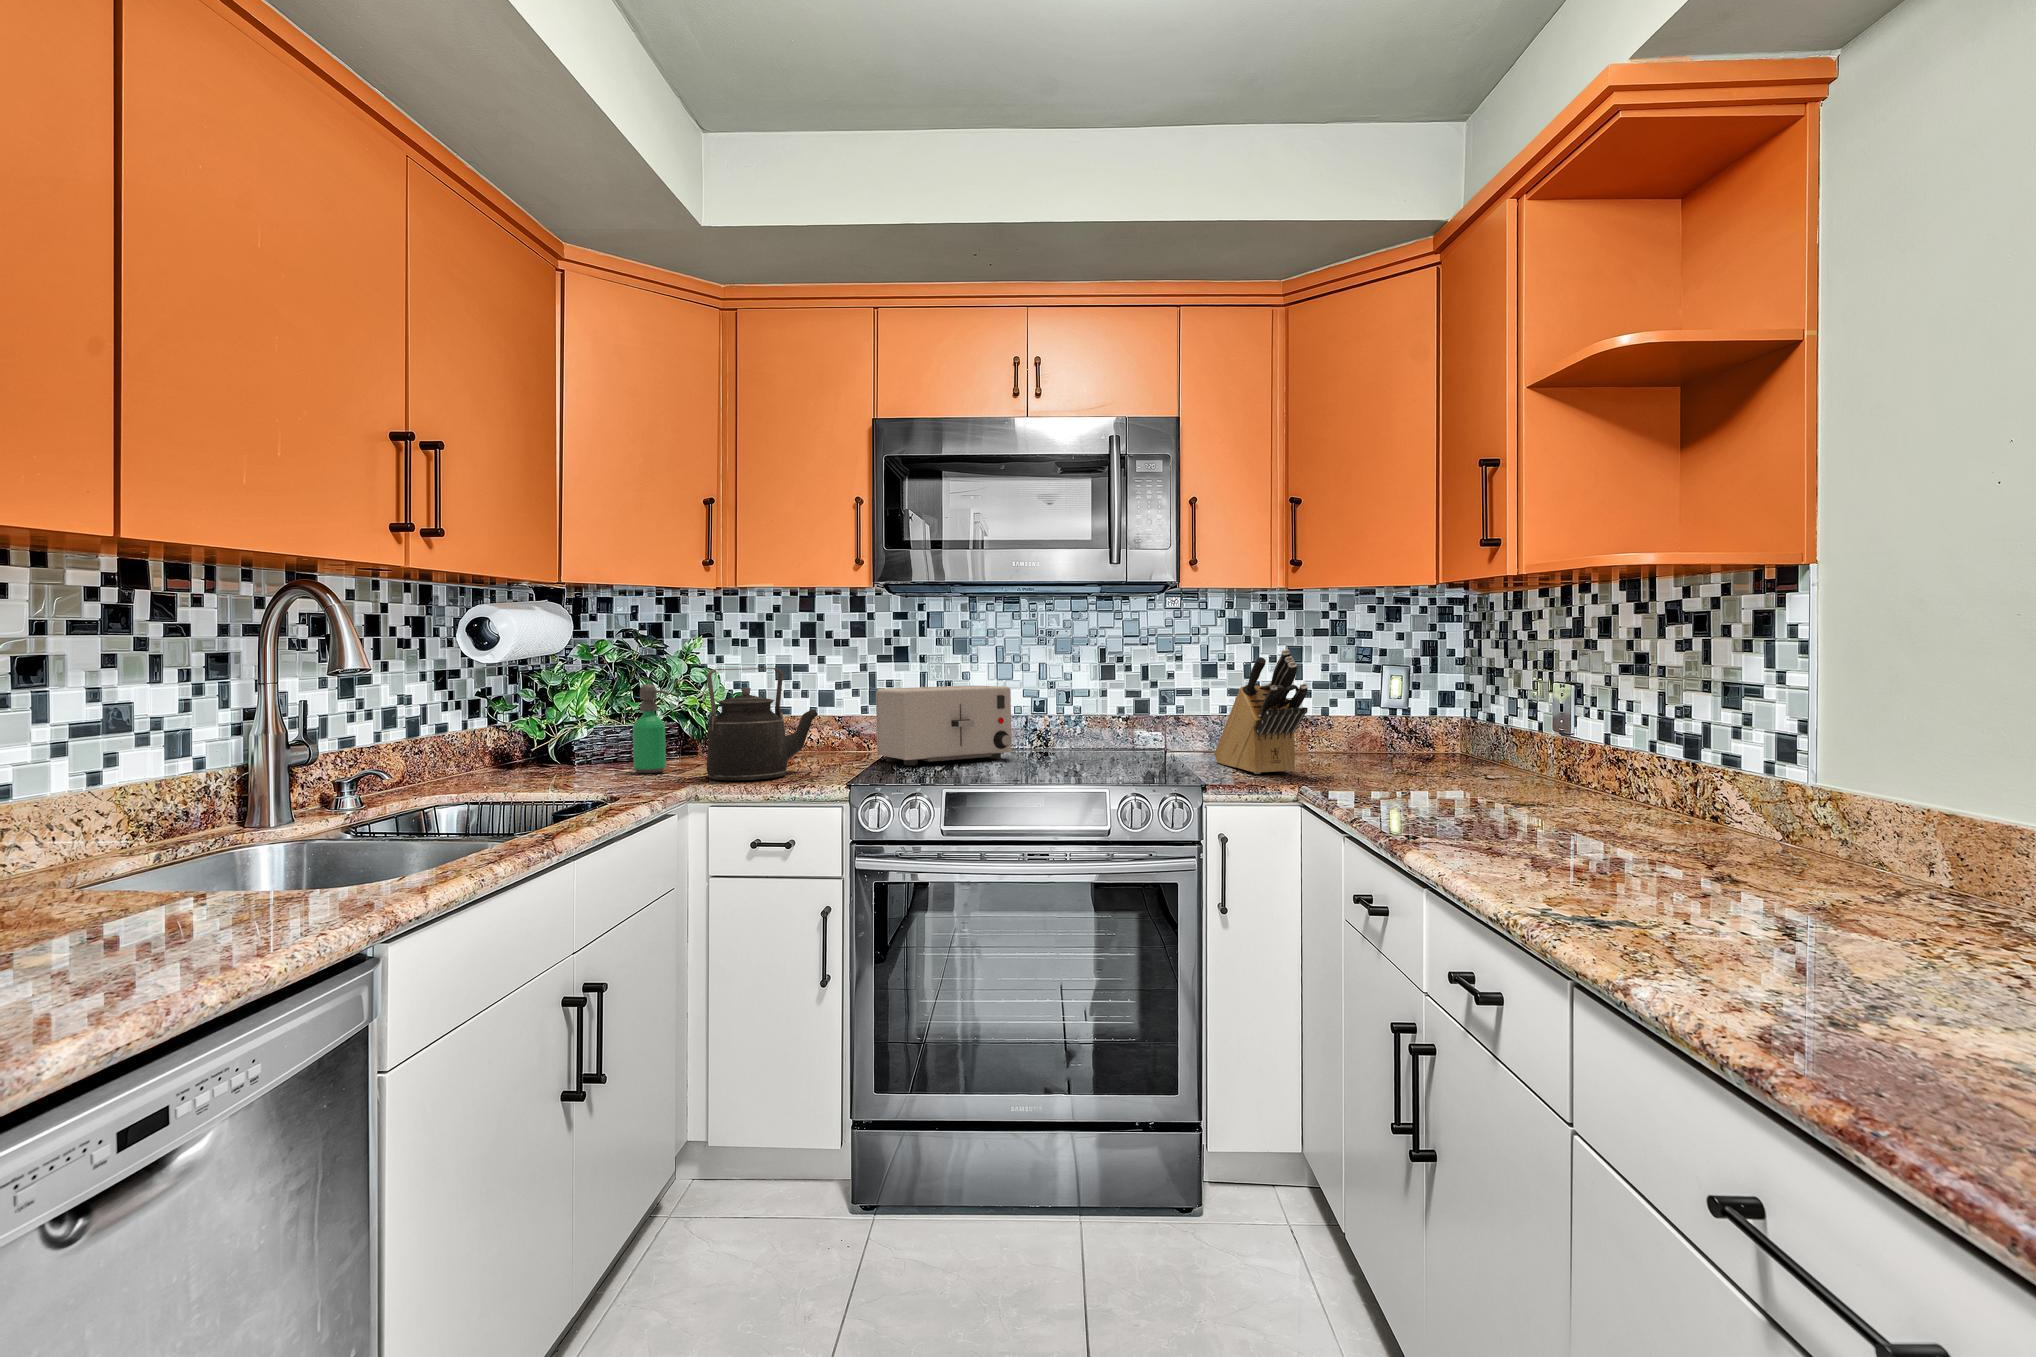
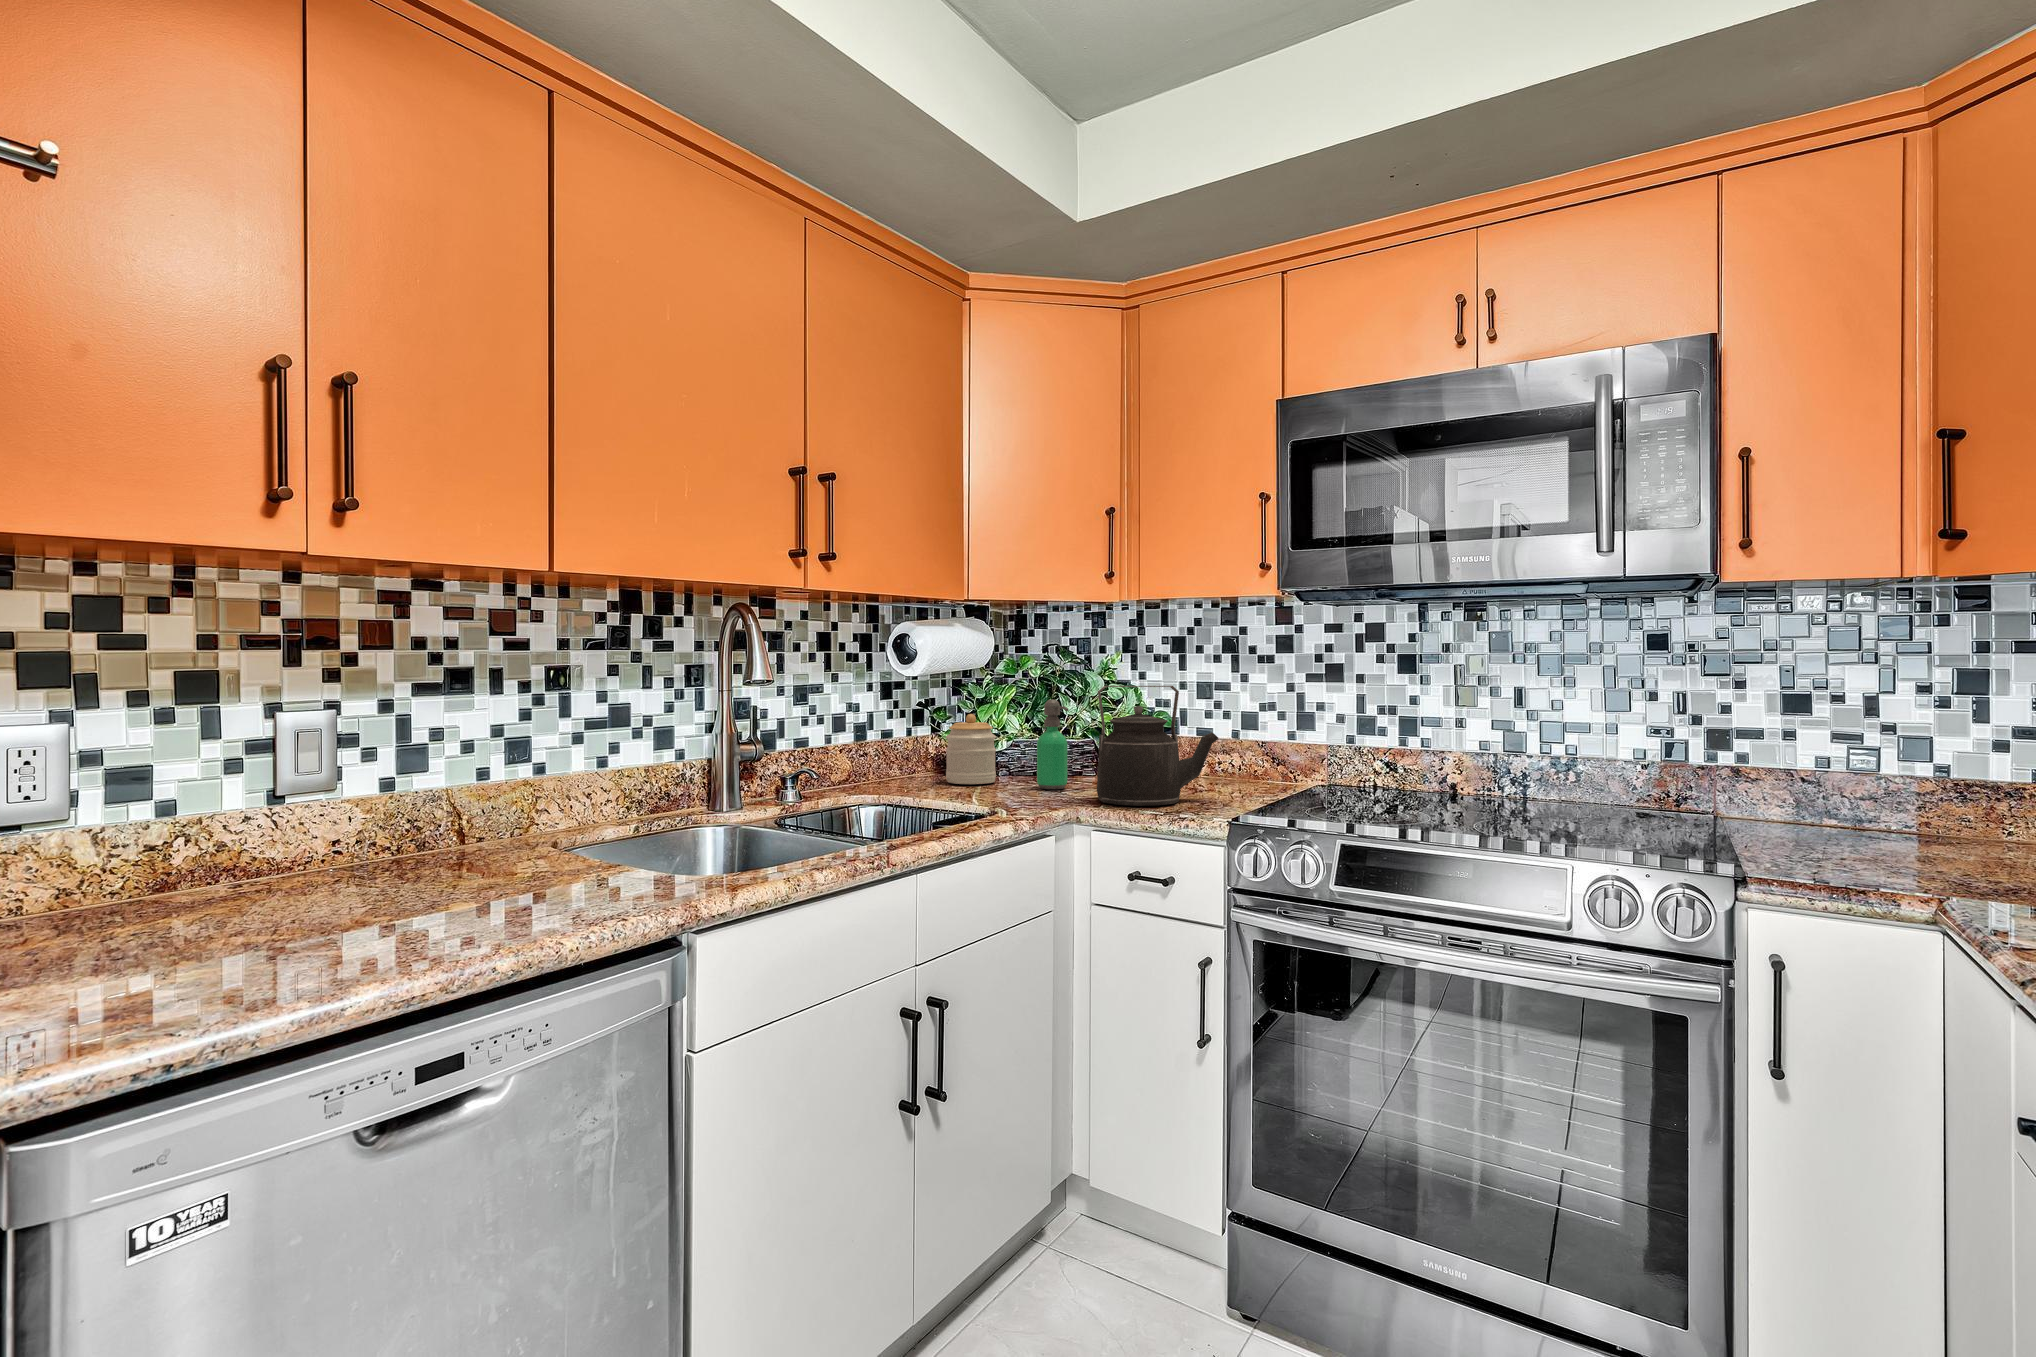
knife block: present [1214,649,1308,774] -> none [1788,672,1958,865]
toaster: present [876,686,1012,765] -> none [1295,712,1465,803]
jar: none [524,702,583,775] -> present [946,714,996,784]

